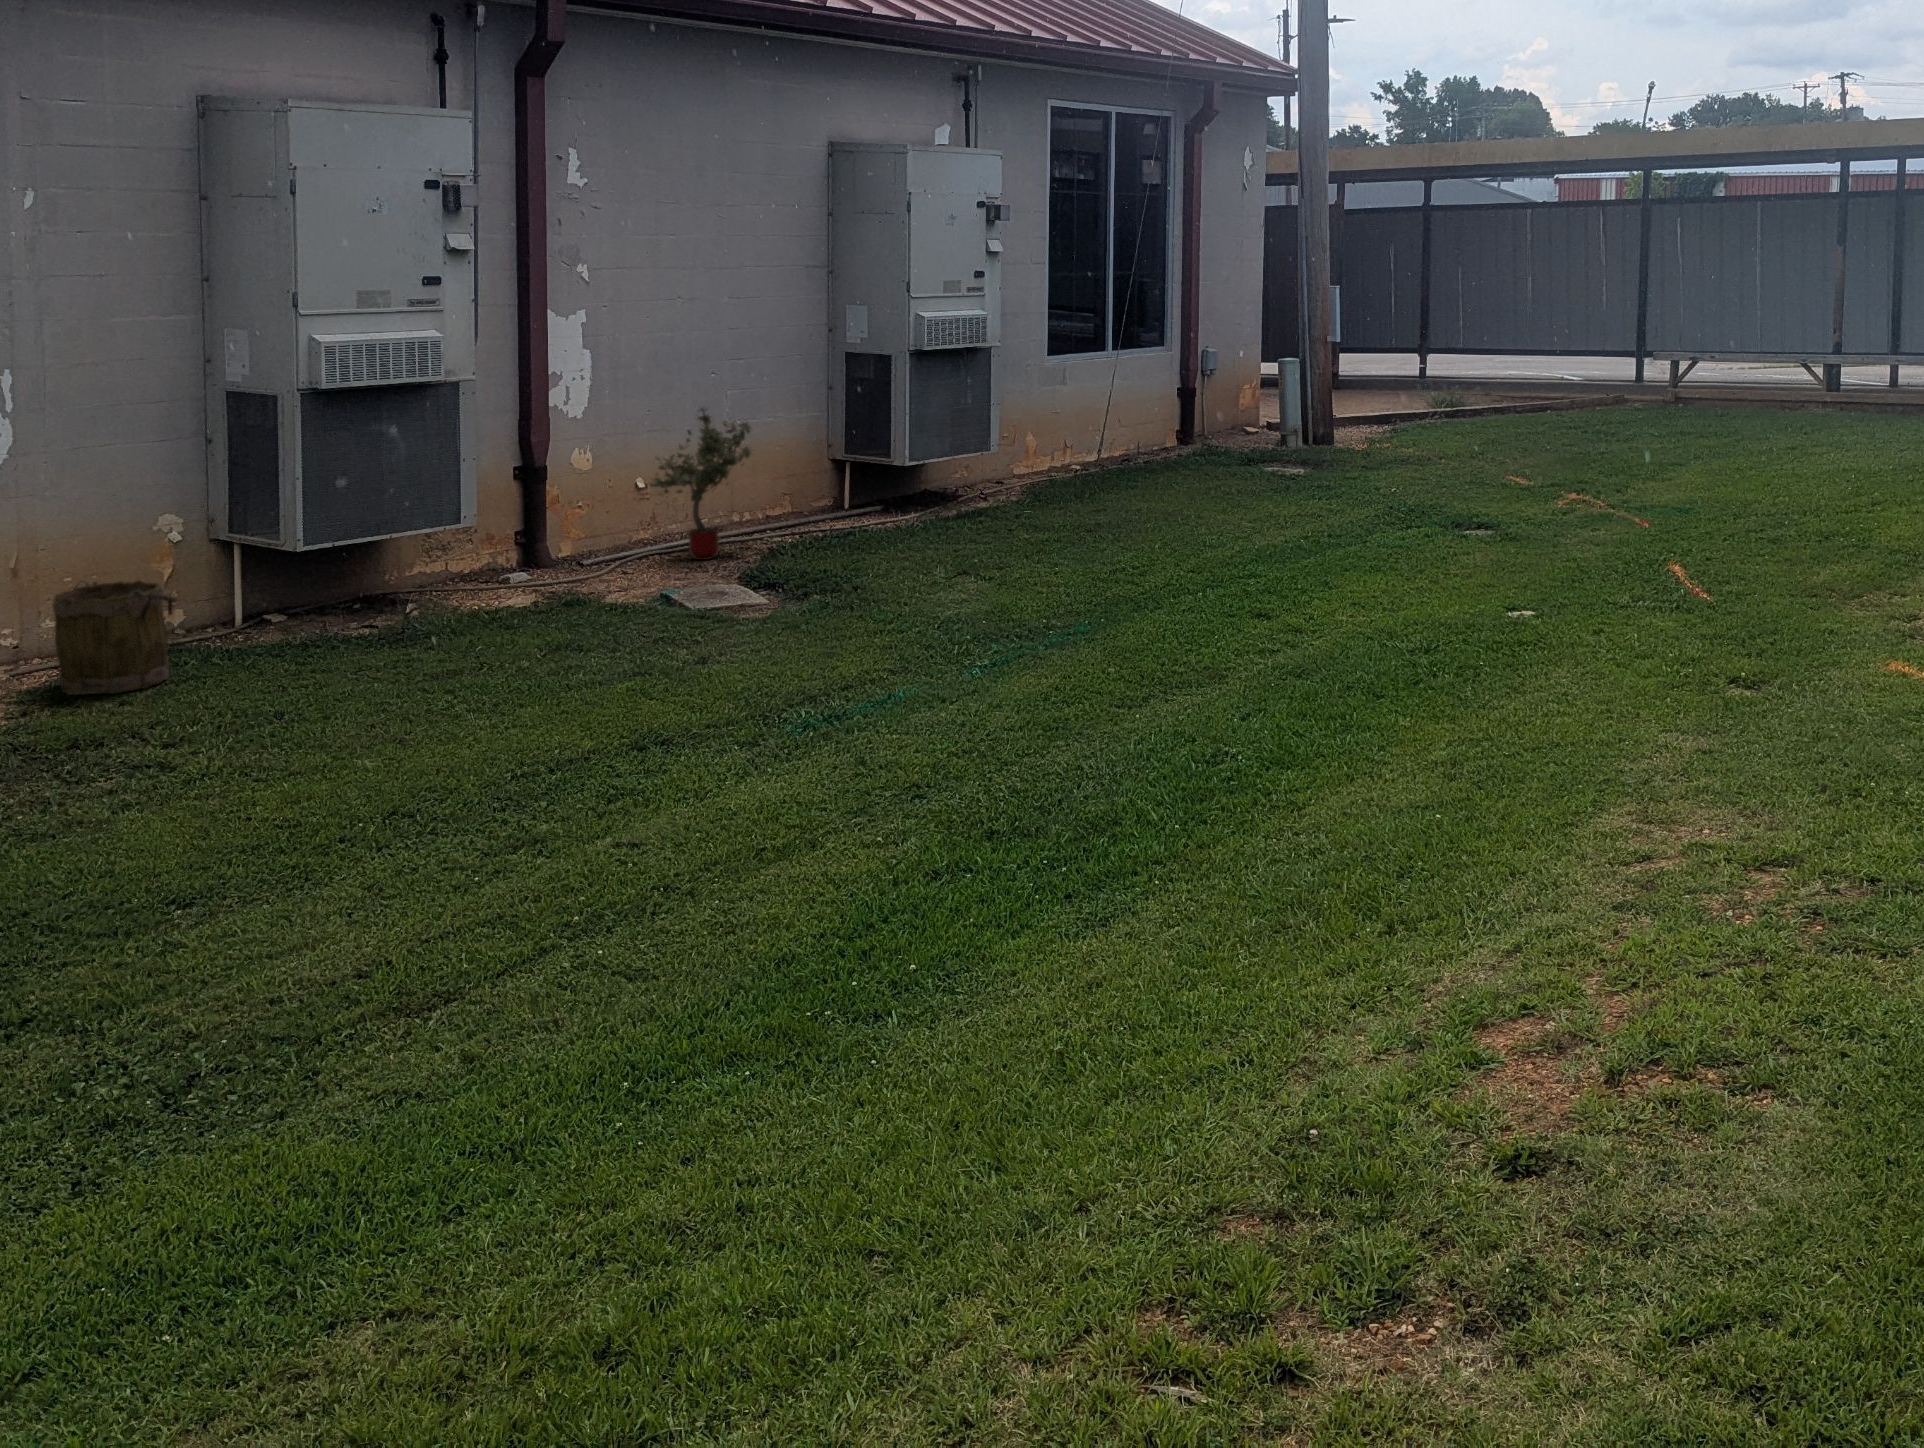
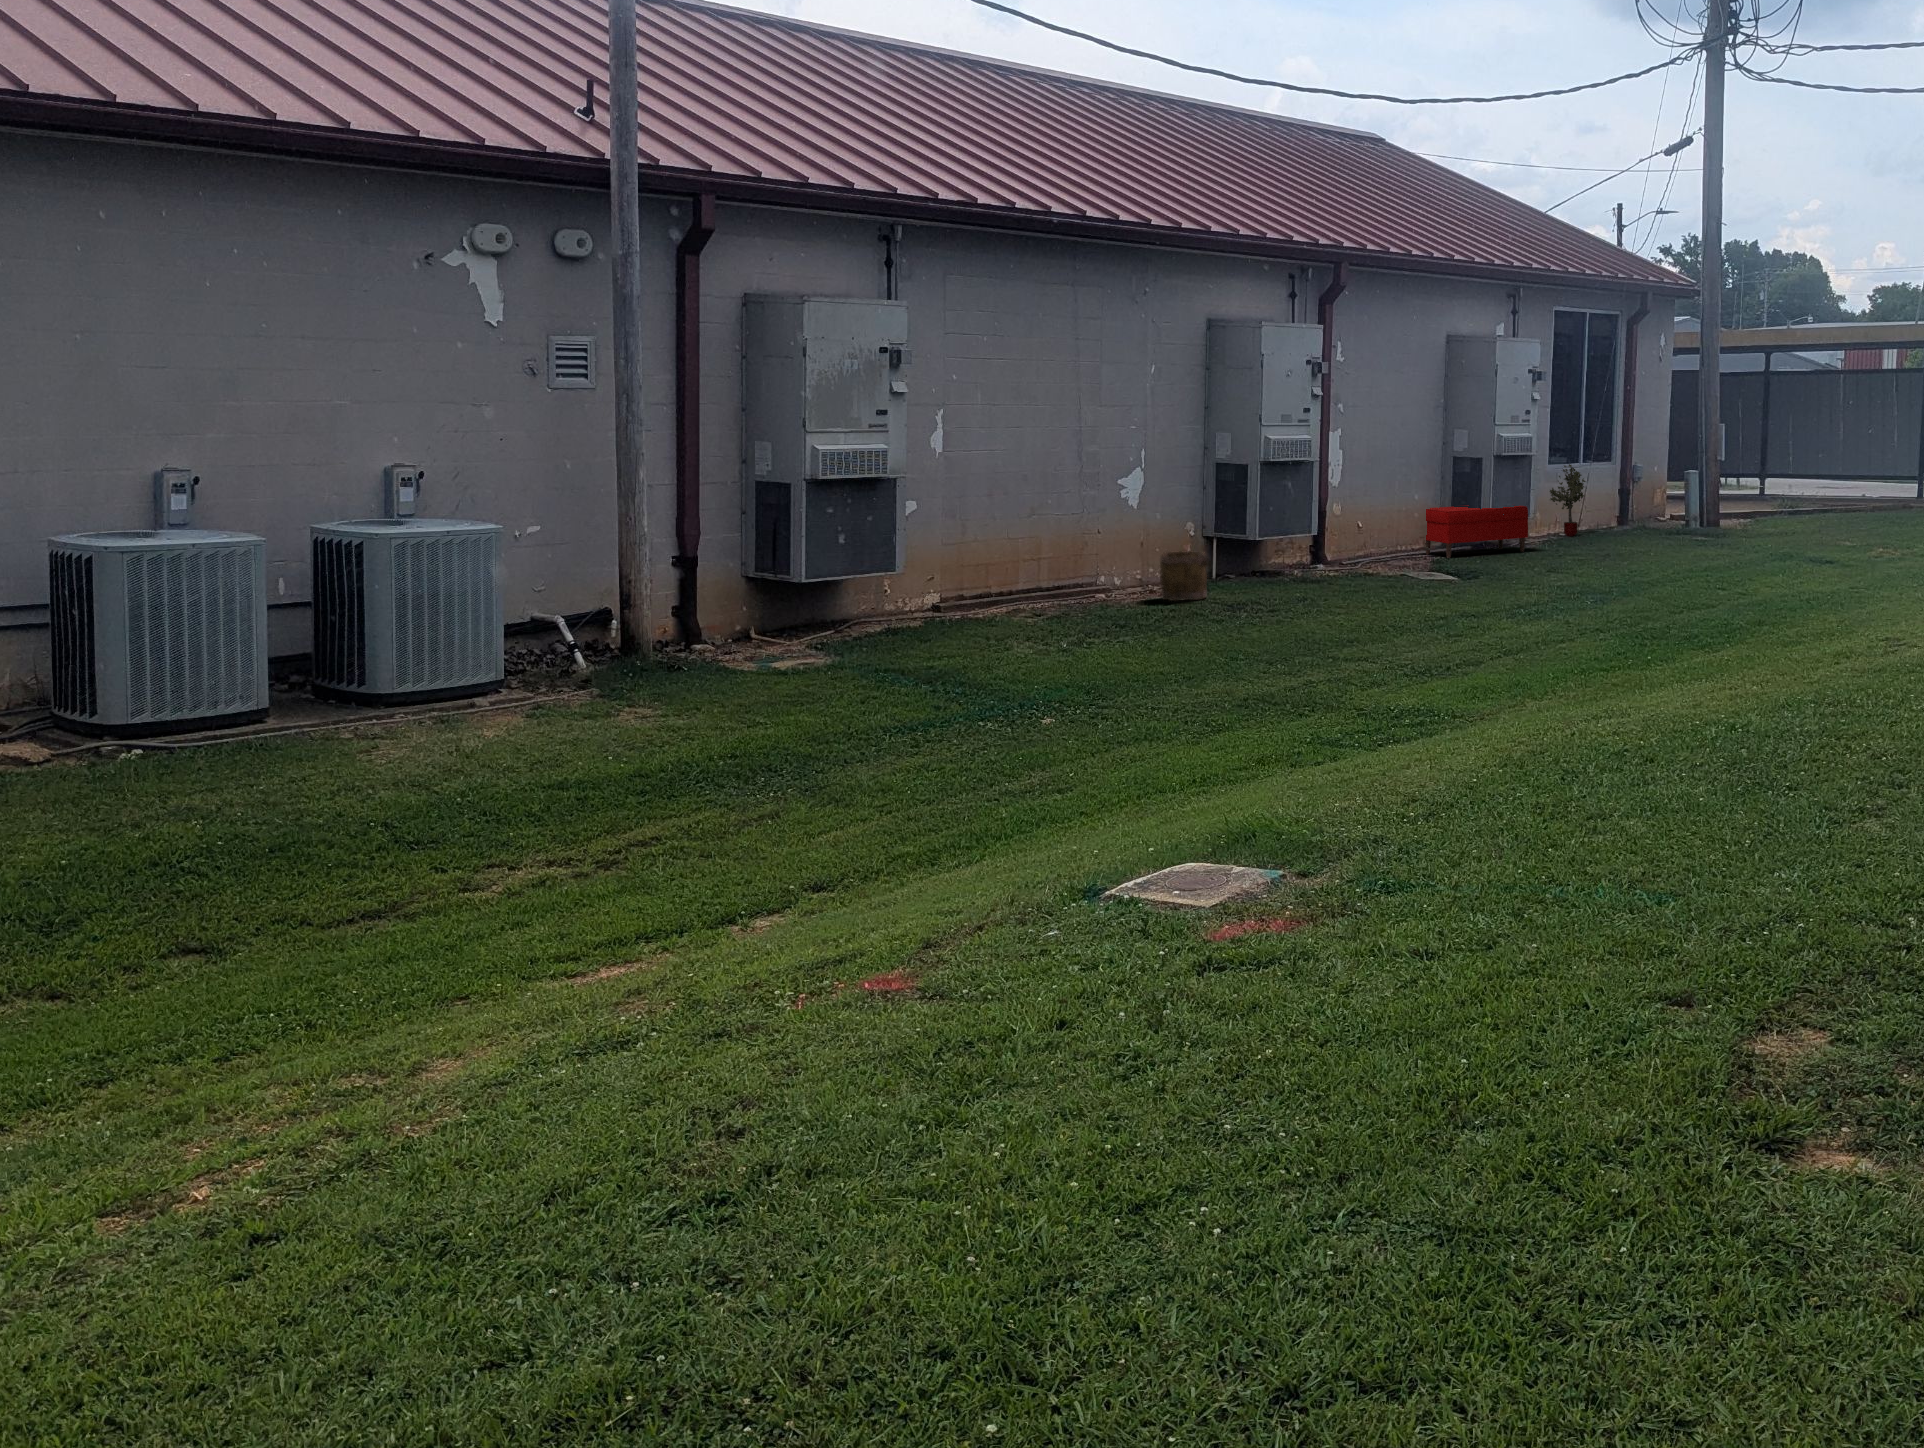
potted tree: present [650,407,751,560] -> present [1550,464,1586,536]
bench: none [781,431,972,535] -> present [1425,505,1528,558]

